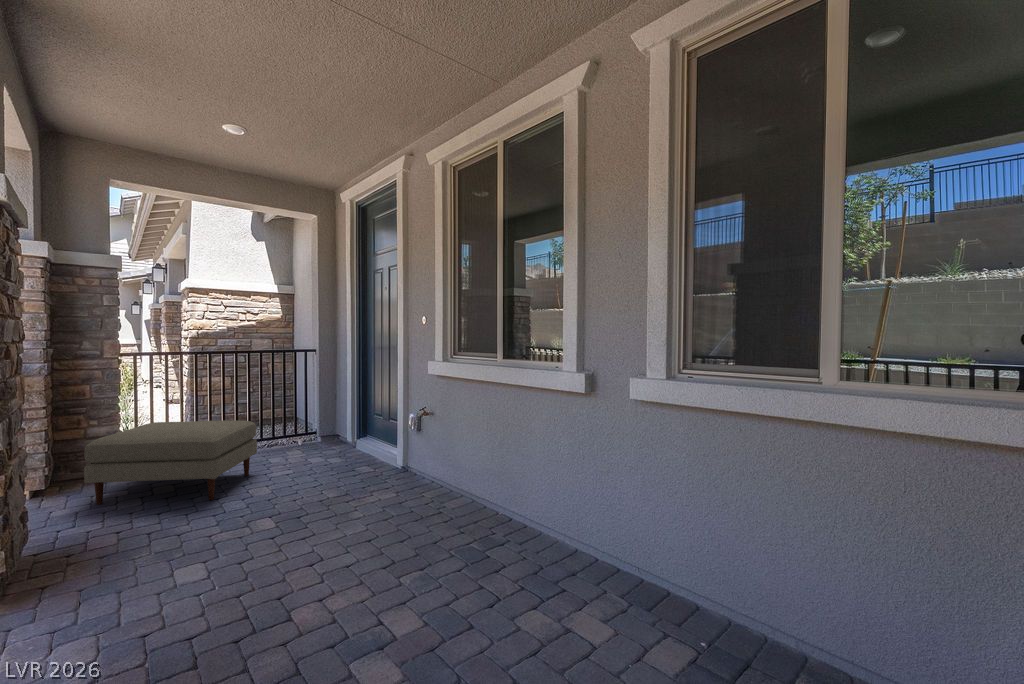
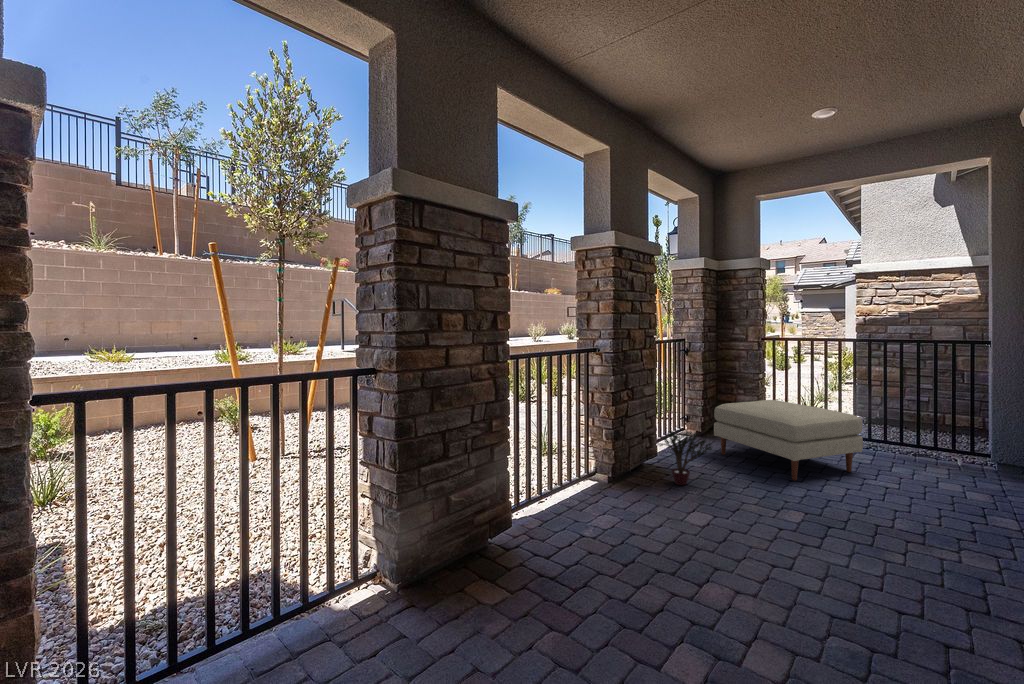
potted plant: none [31,478,129,563] -> present [659,431,712,485]

